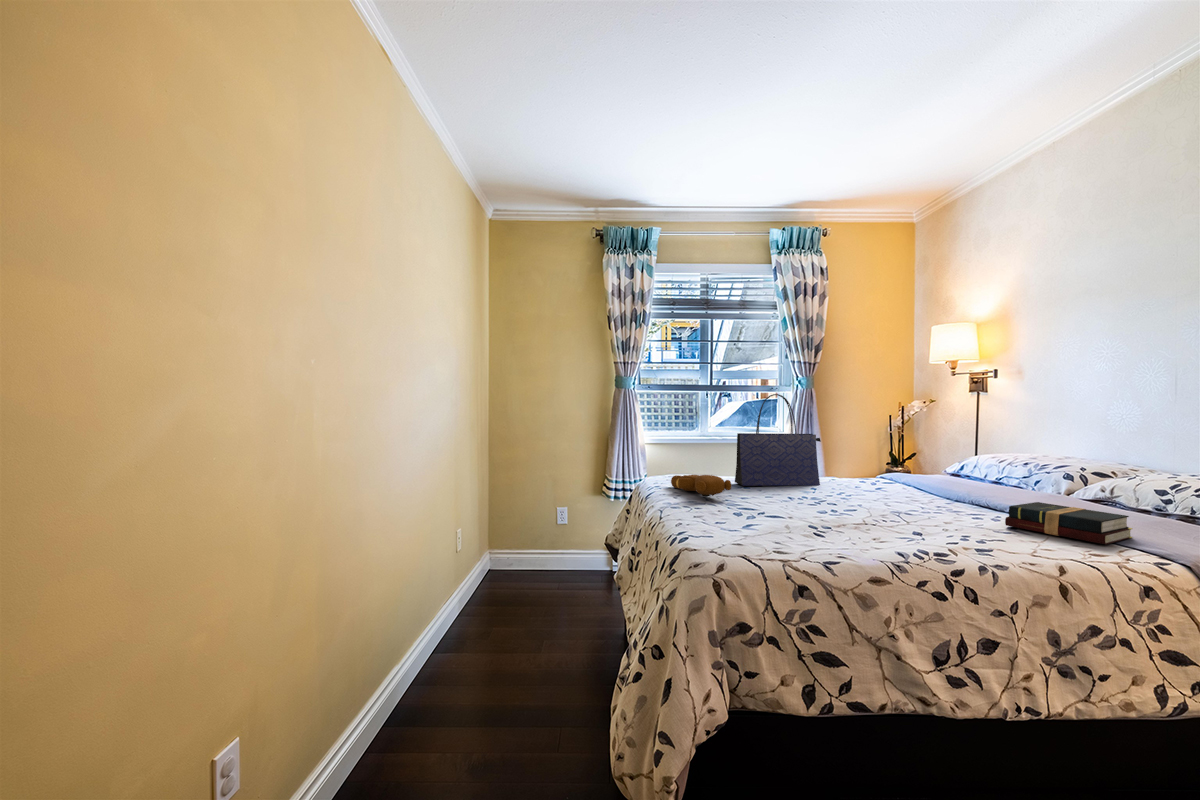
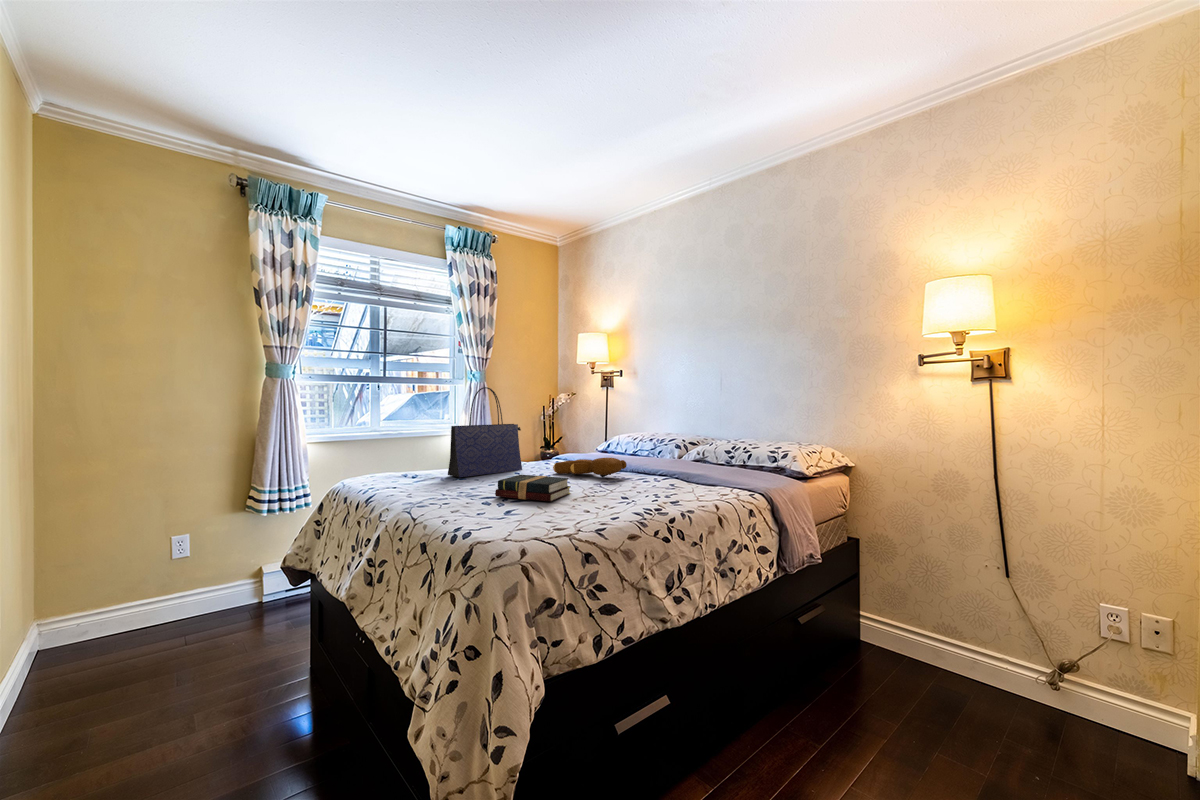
teddy bear: present [671,475,731,497] -> present [553,458,627,477]
hardback book: present [1005,502,1132,545] -> present [495,475,570,501]

